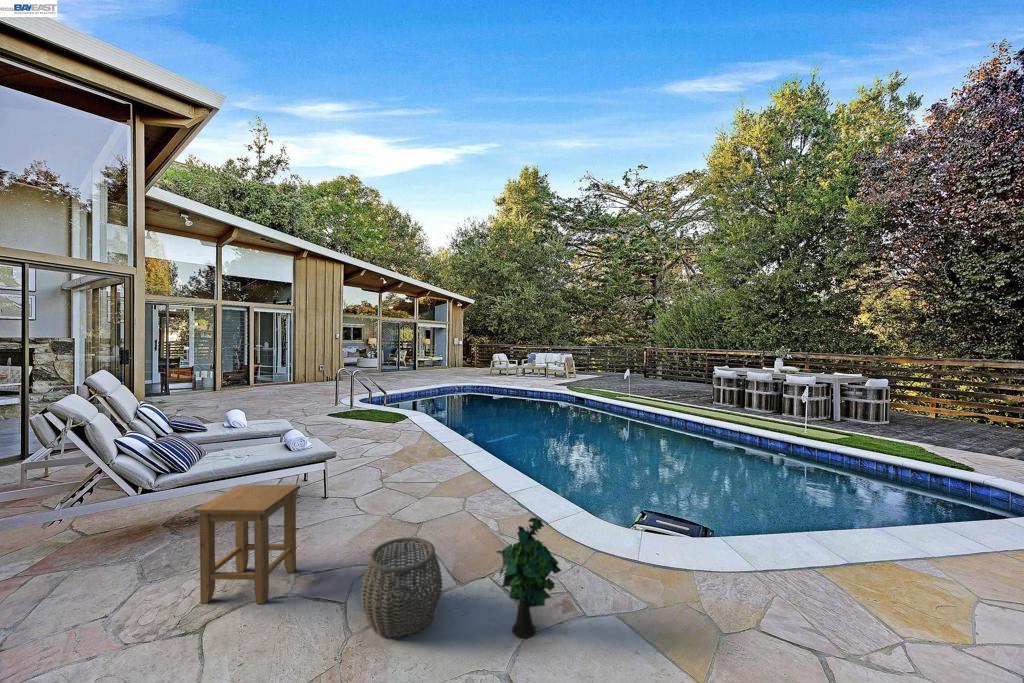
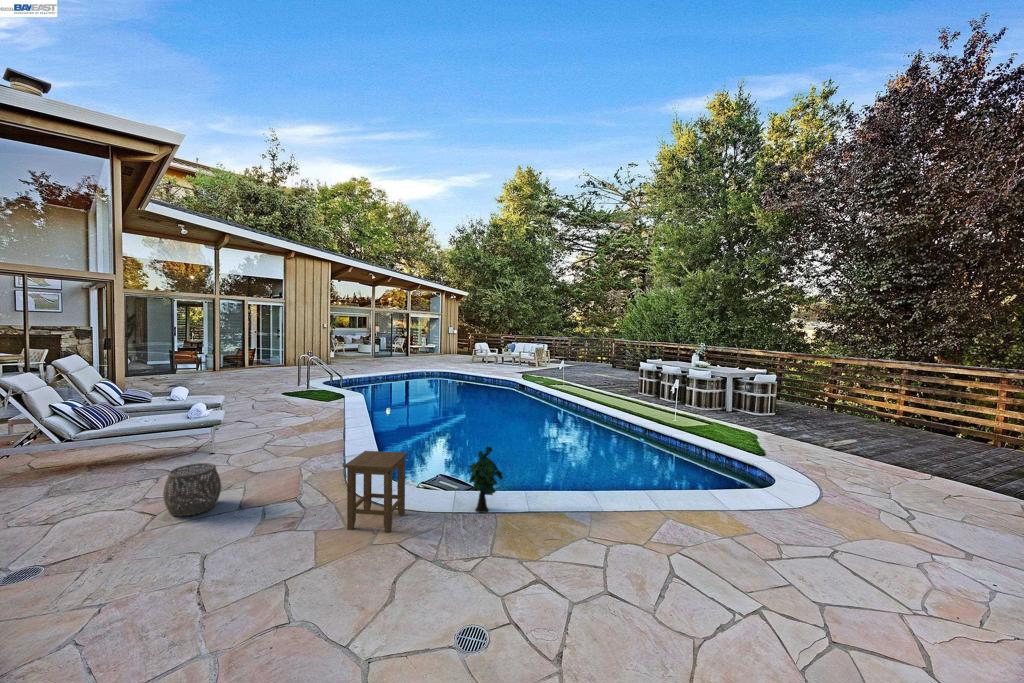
stool: present [194,485,300,604] -> present [344,451,408,532]
decorative plant: present [496,518,561,638] -> present [469,447,503,513]

